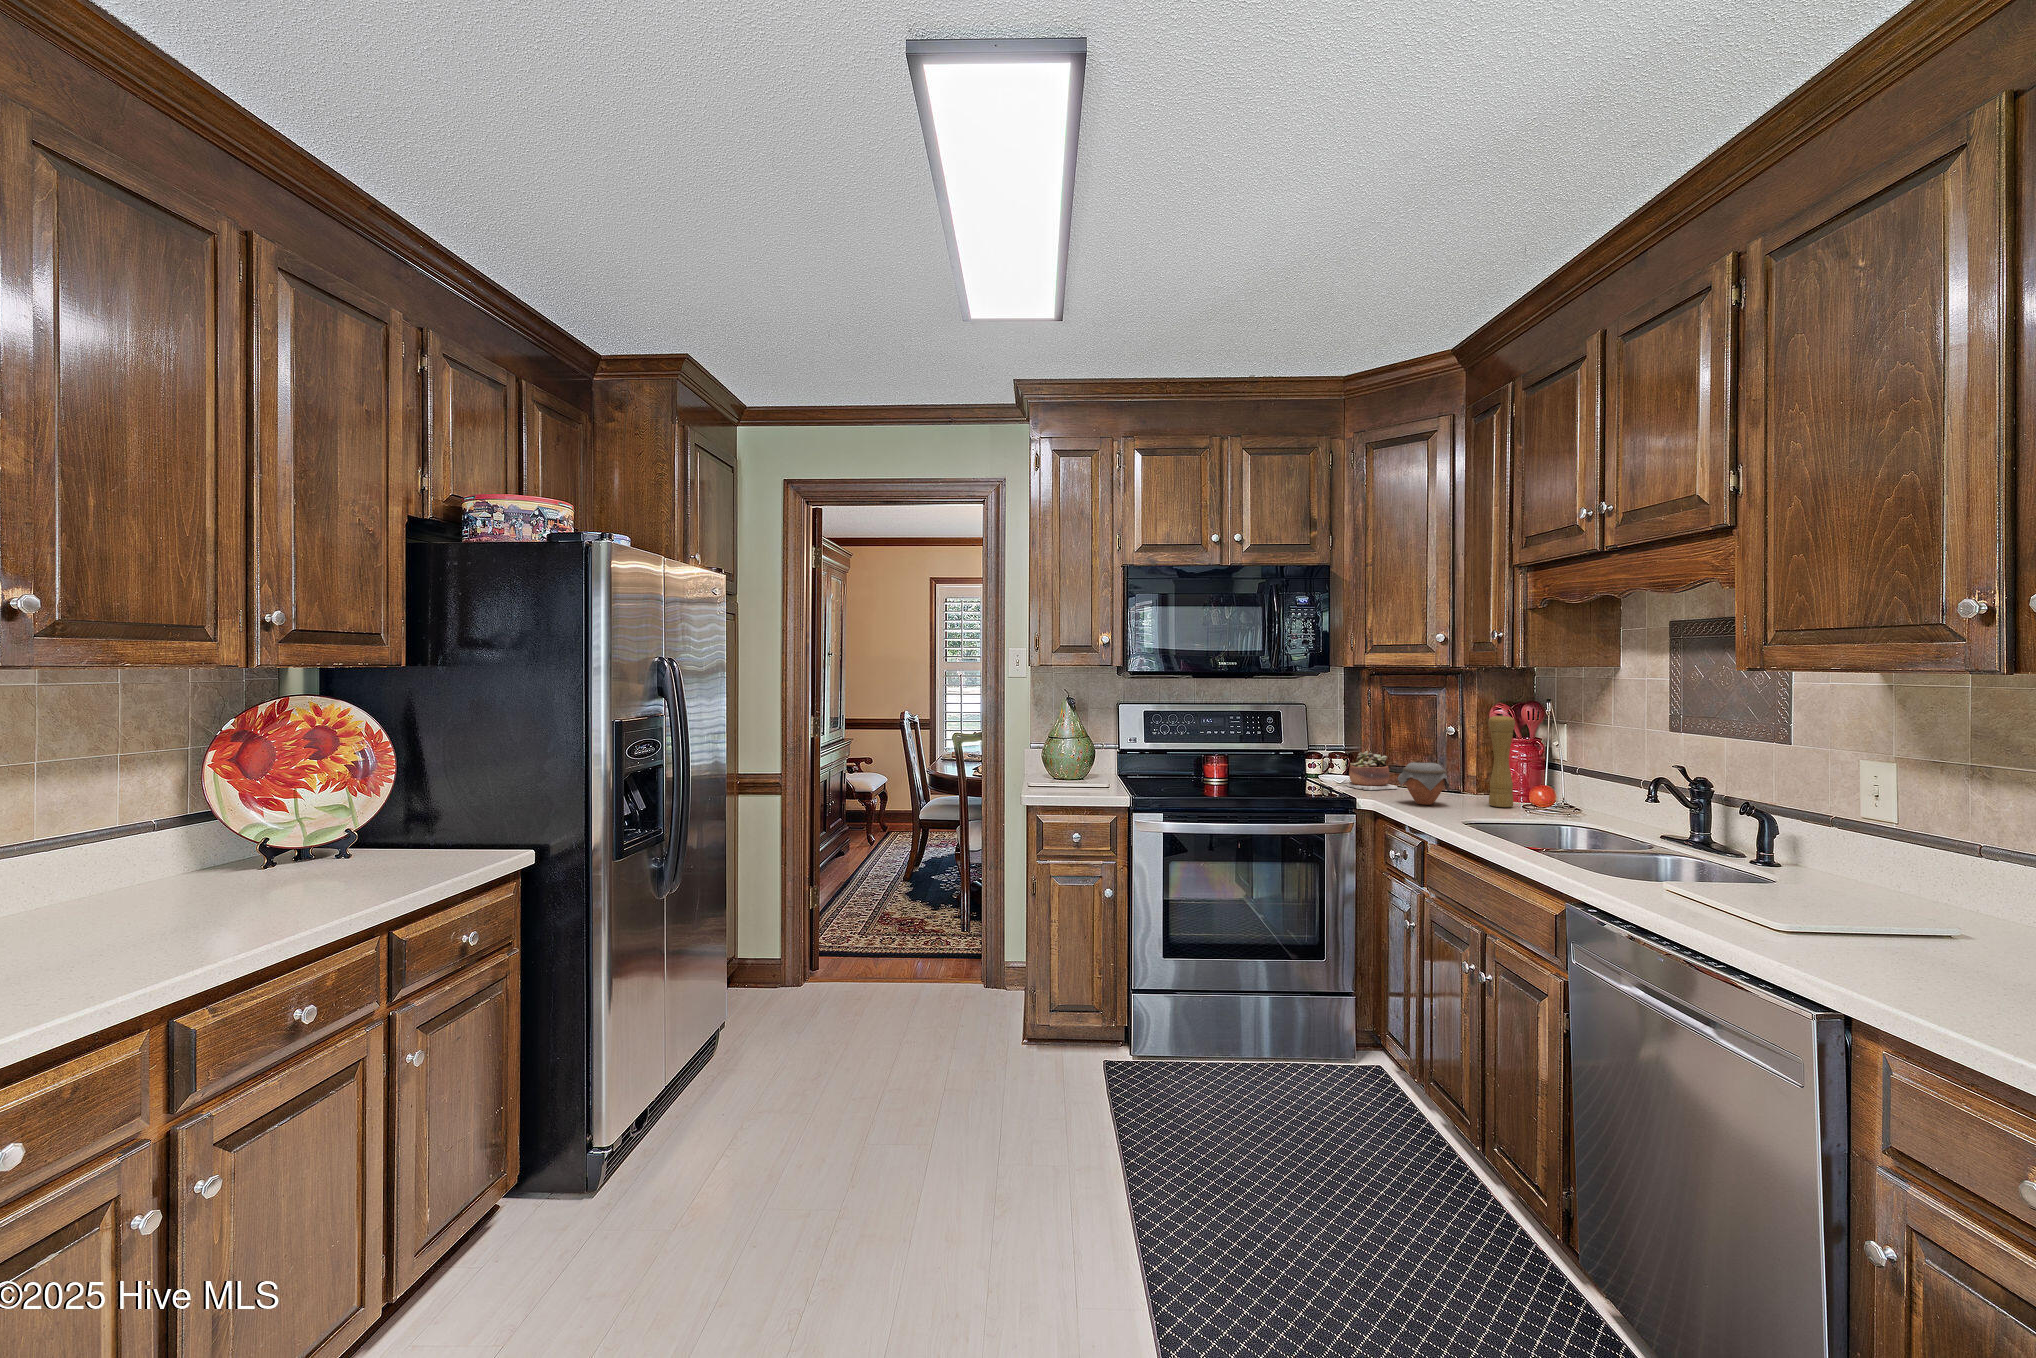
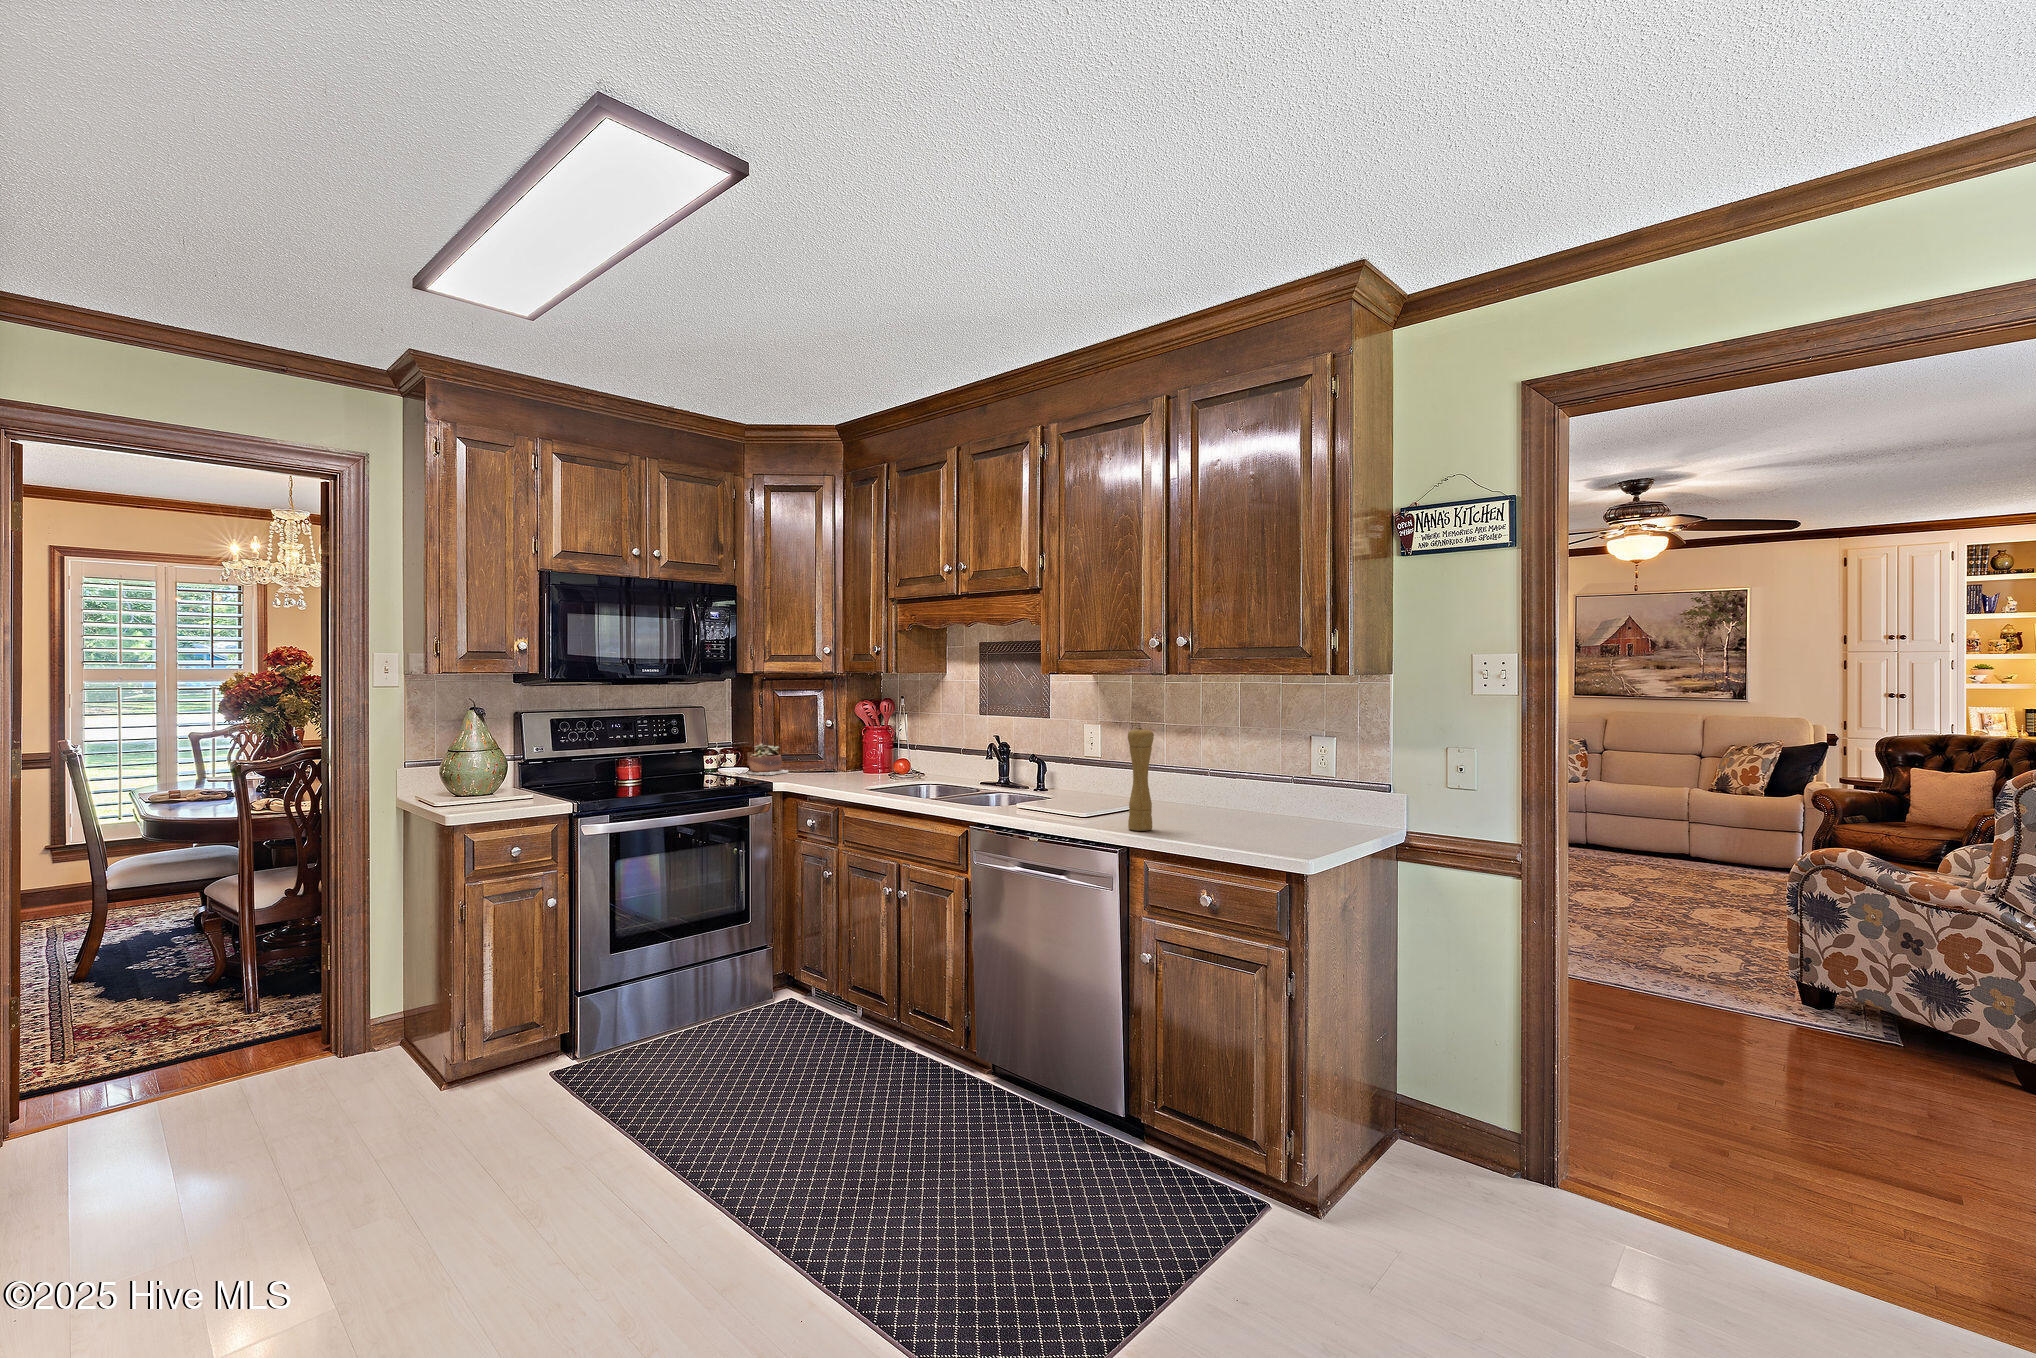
pepper mill: present [1489,715,1515,807] -> present [1128,728,1154,831]
jar: present [1398,762,1449,805] -> none [802,748,840,781]

